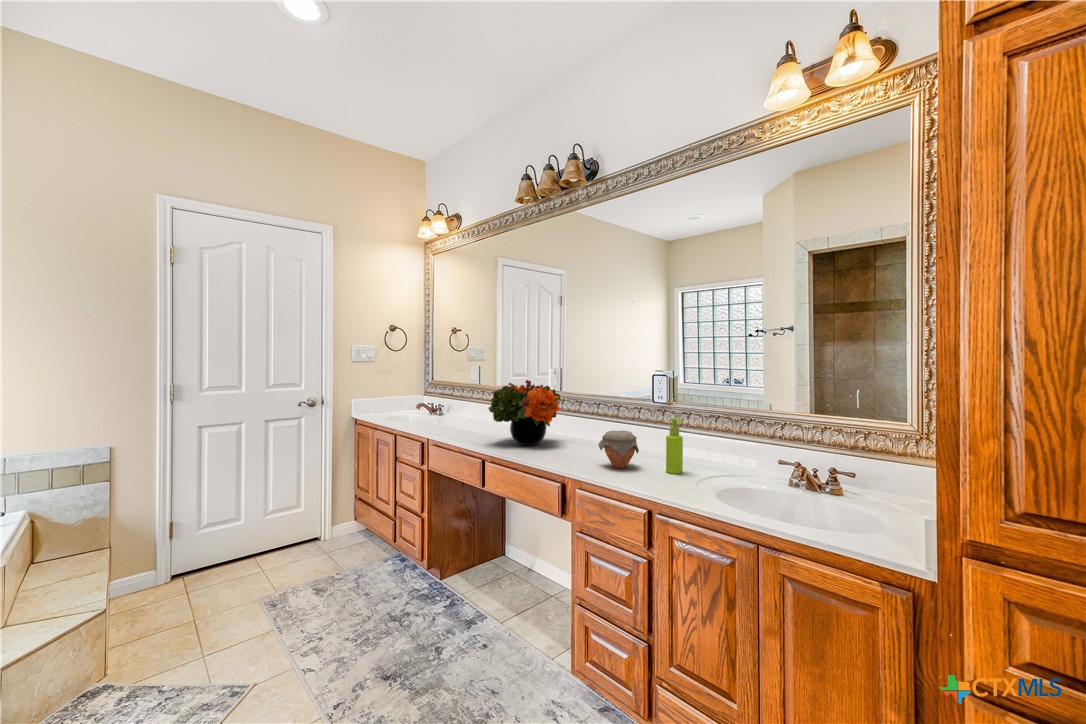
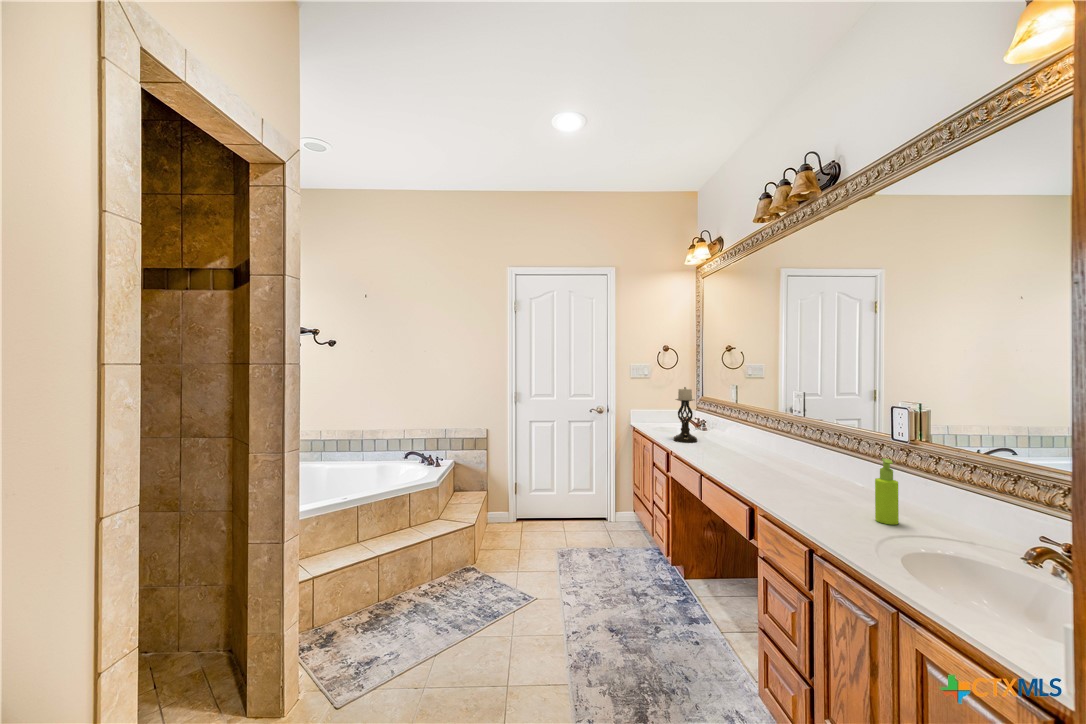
candle holder: none [421,369,447,430] -> present [673,387,697,443]
flower arrangement: present [489,380,561,445] -> none [713,403,795,468]
jar: present [598,430,639,468] -> none [799,463,847,505]

